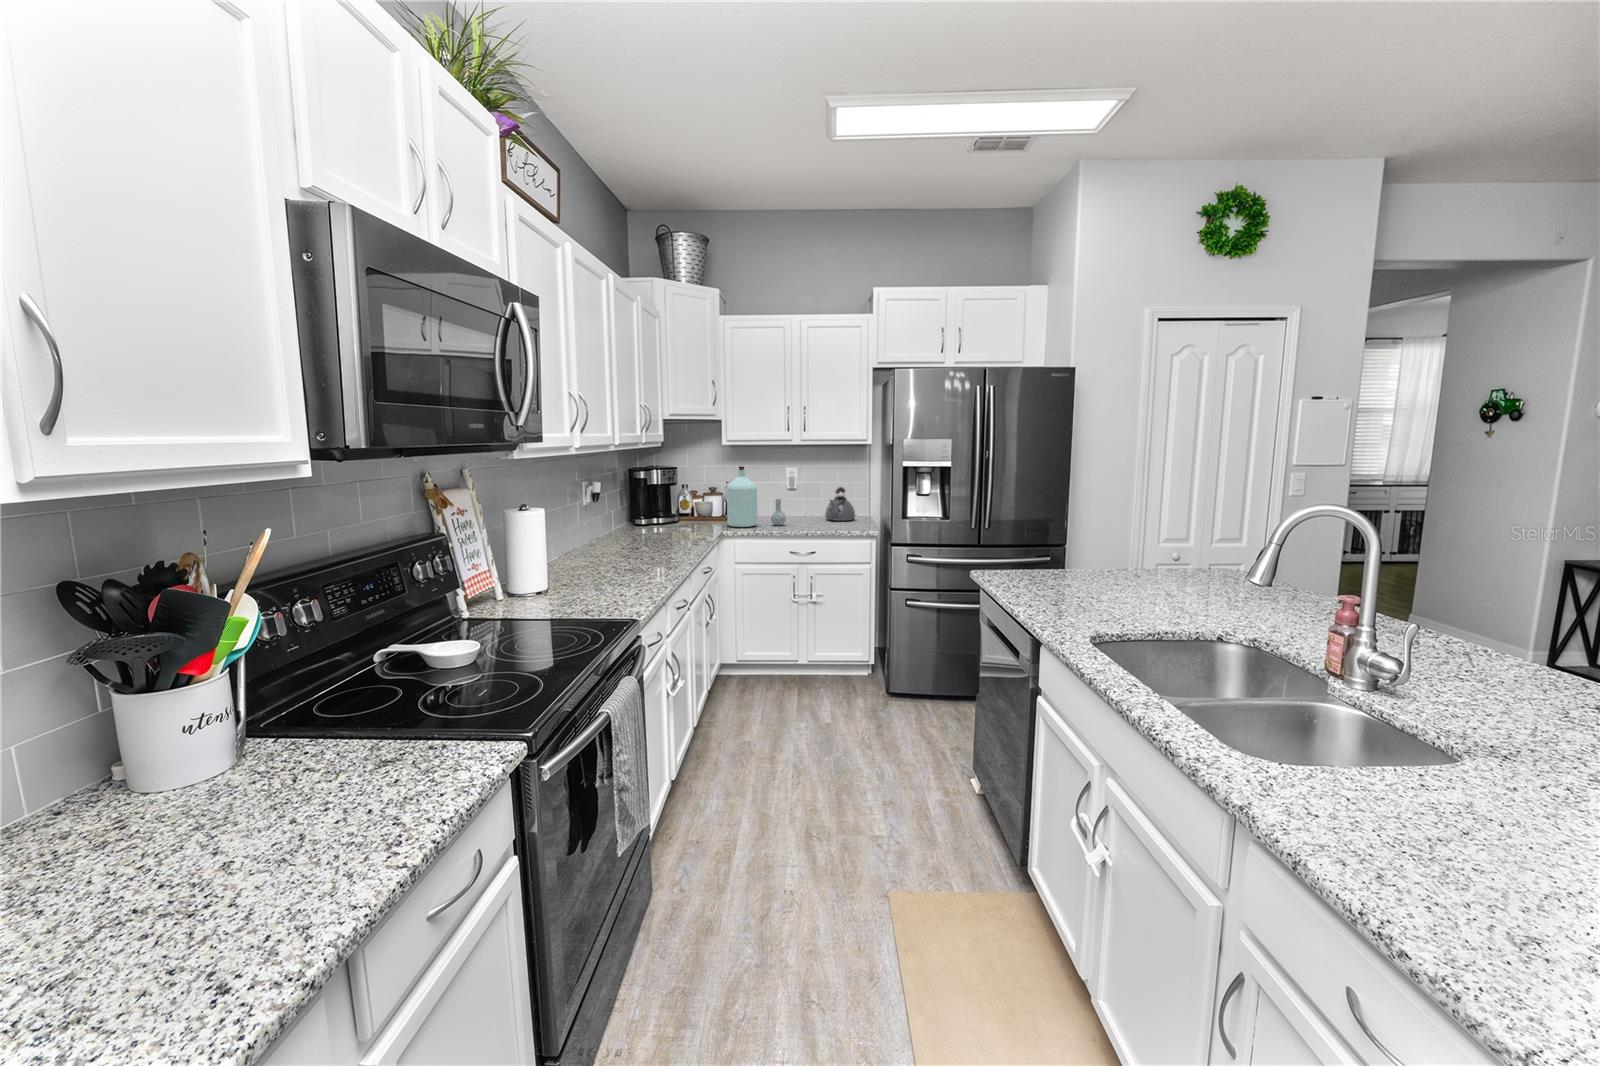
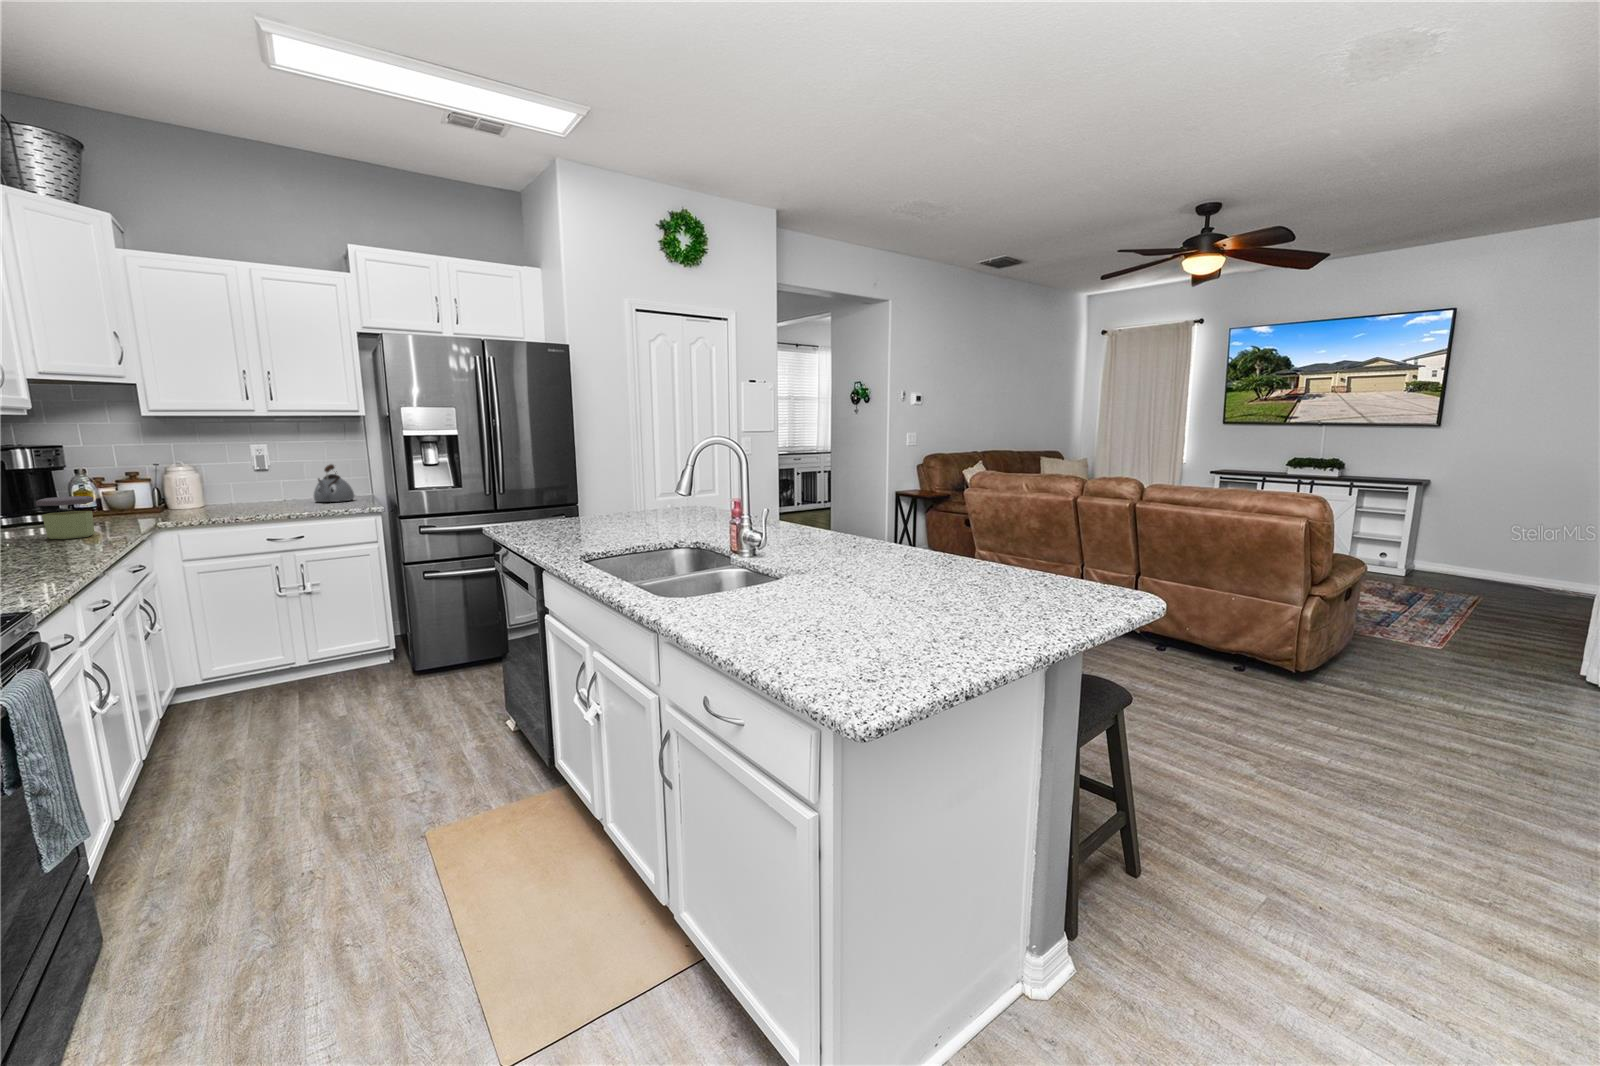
bottle: present [727,466,786,527] -> none [156,441,256,516]
jar: none [658,510,688,544] -> present [36,496,94,539]

